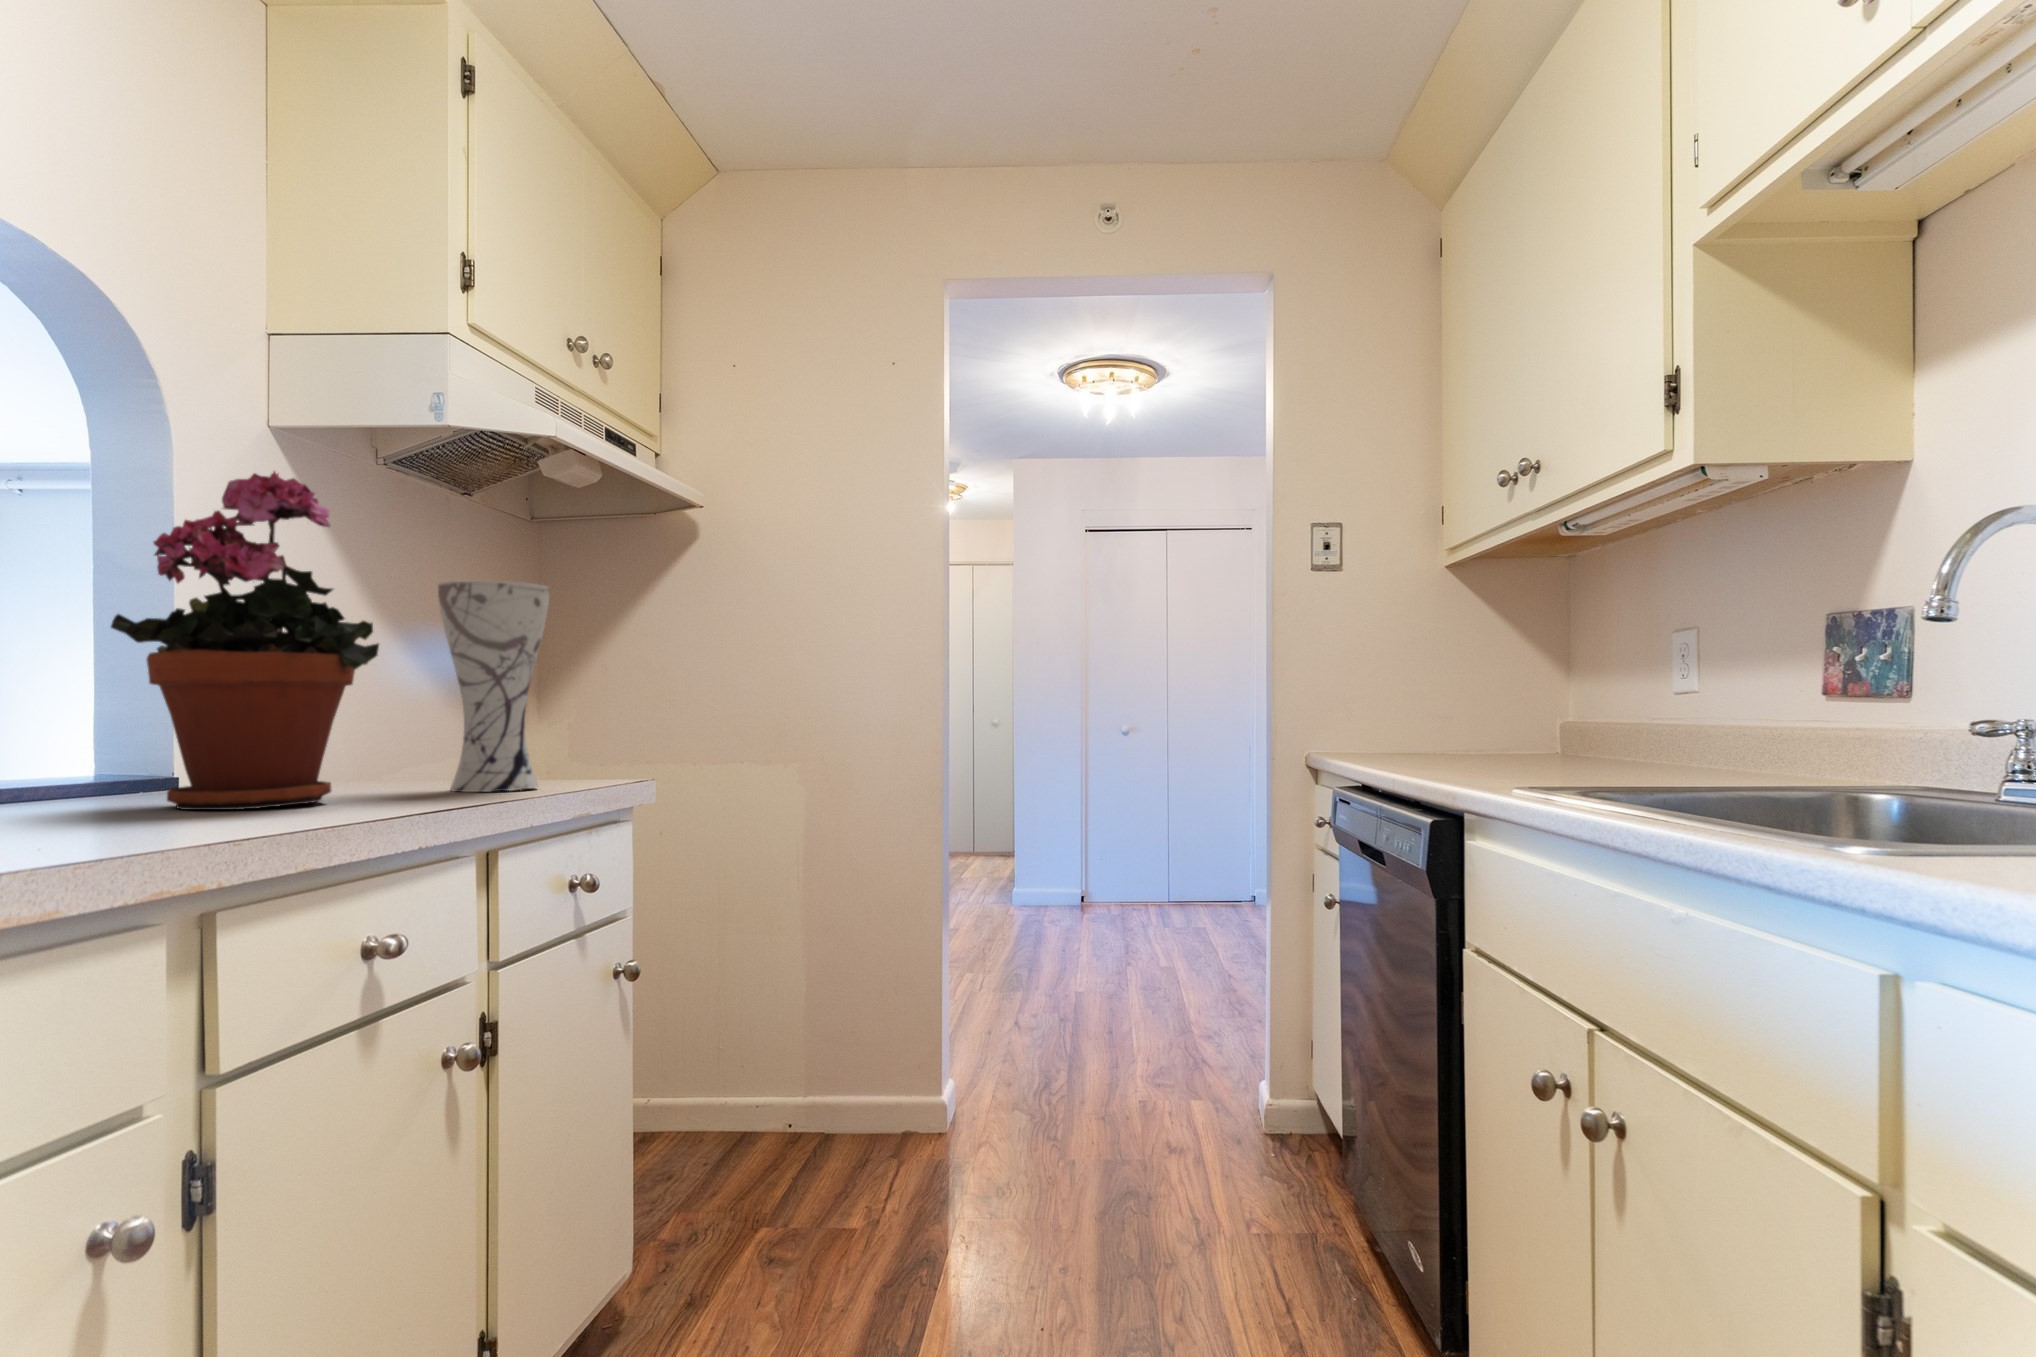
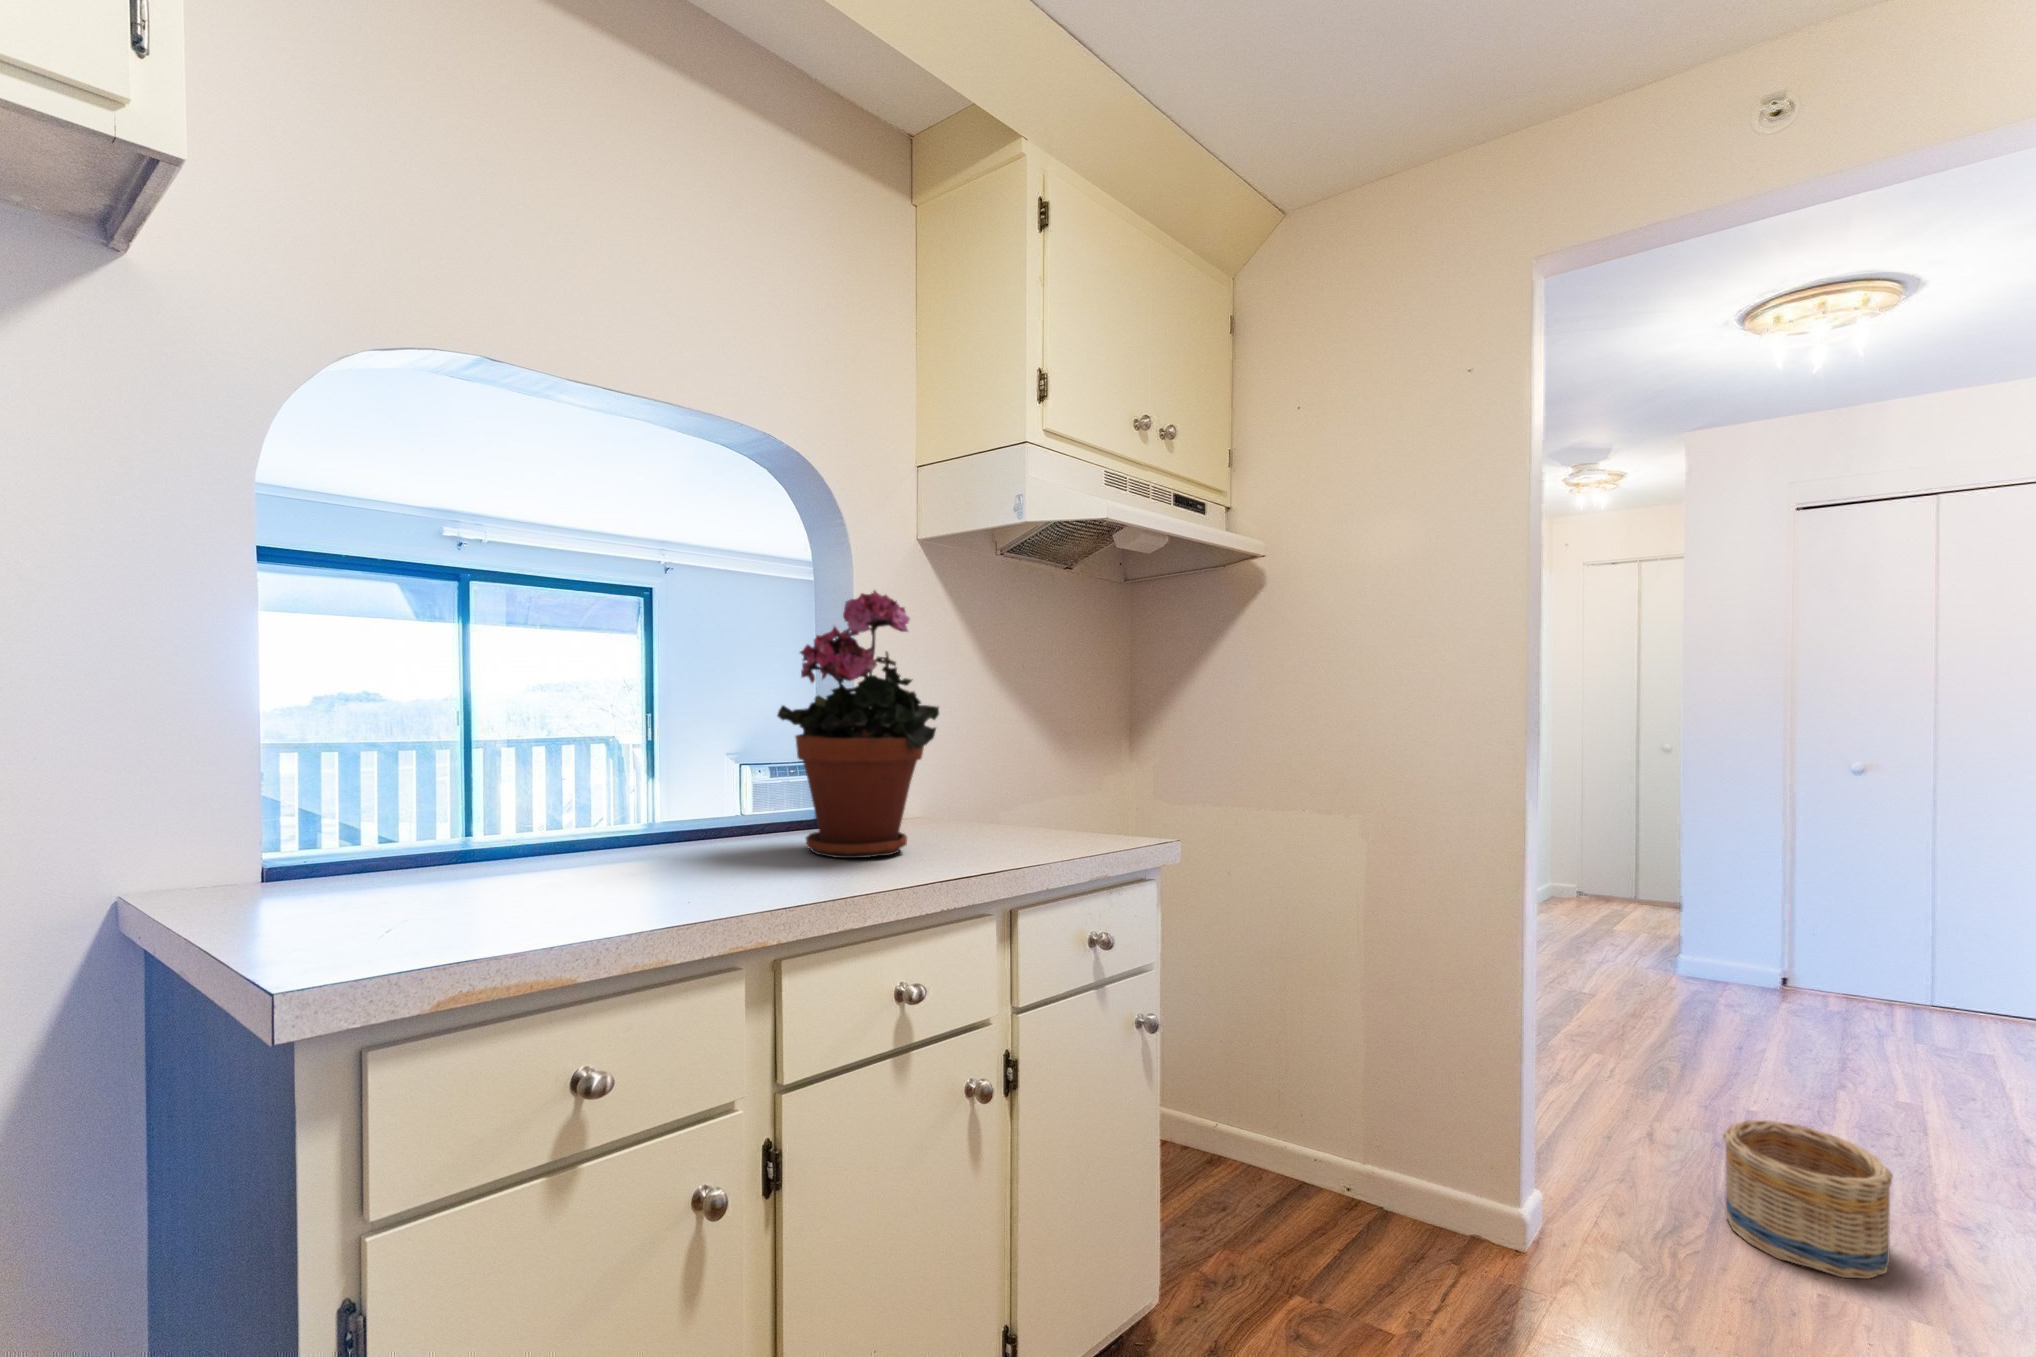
vase: present [438,581,549,792] -> none [999,664,1085,847]
basket: none [1069,979,1167,1079] -> present [1723,1120,1893,1279]

